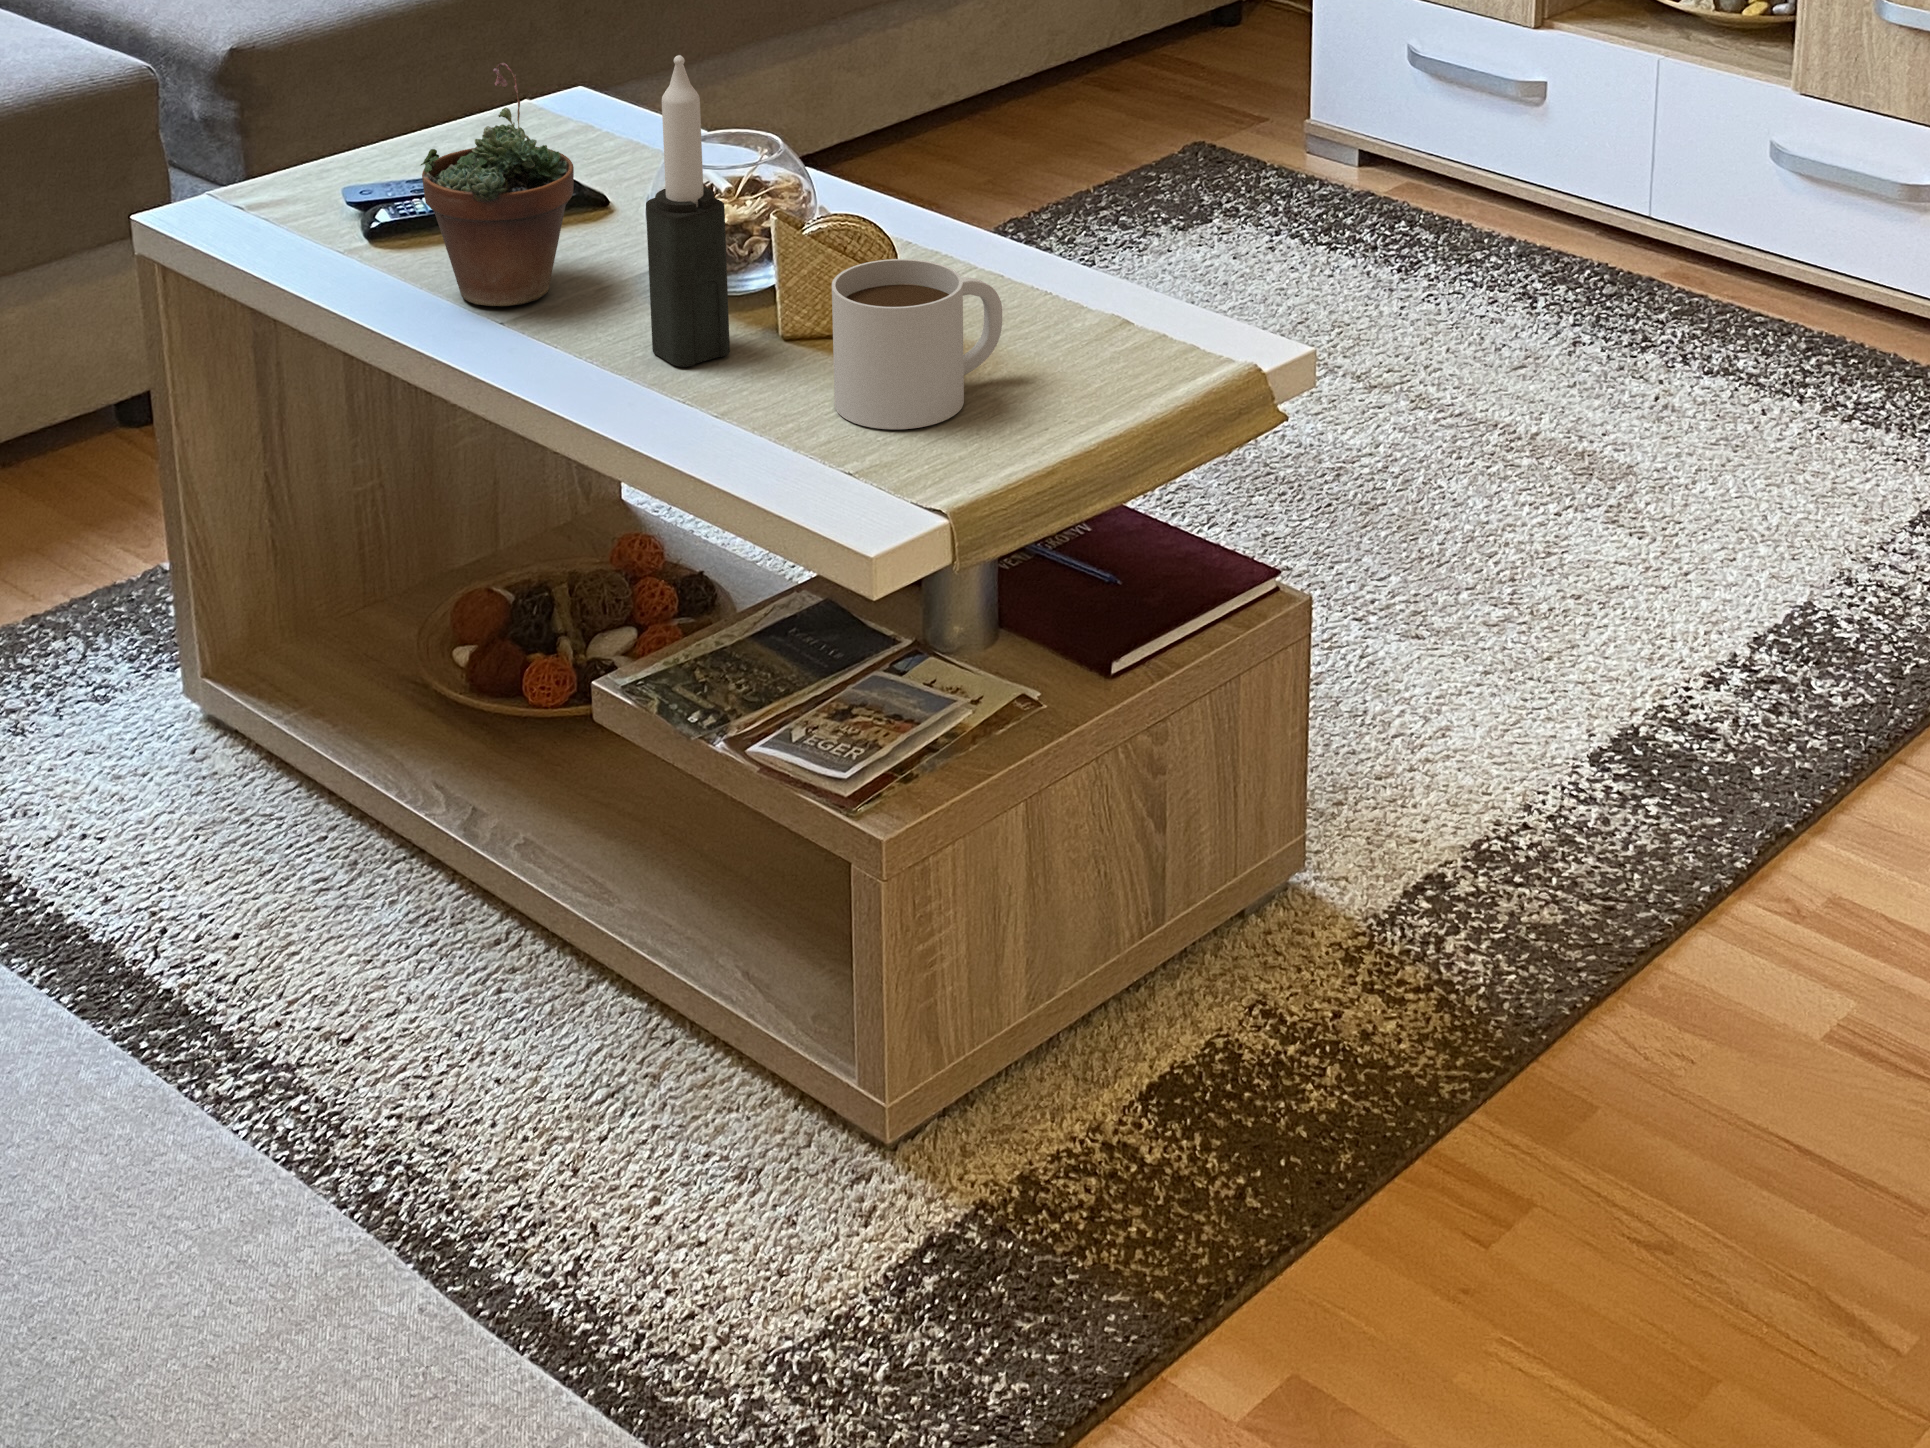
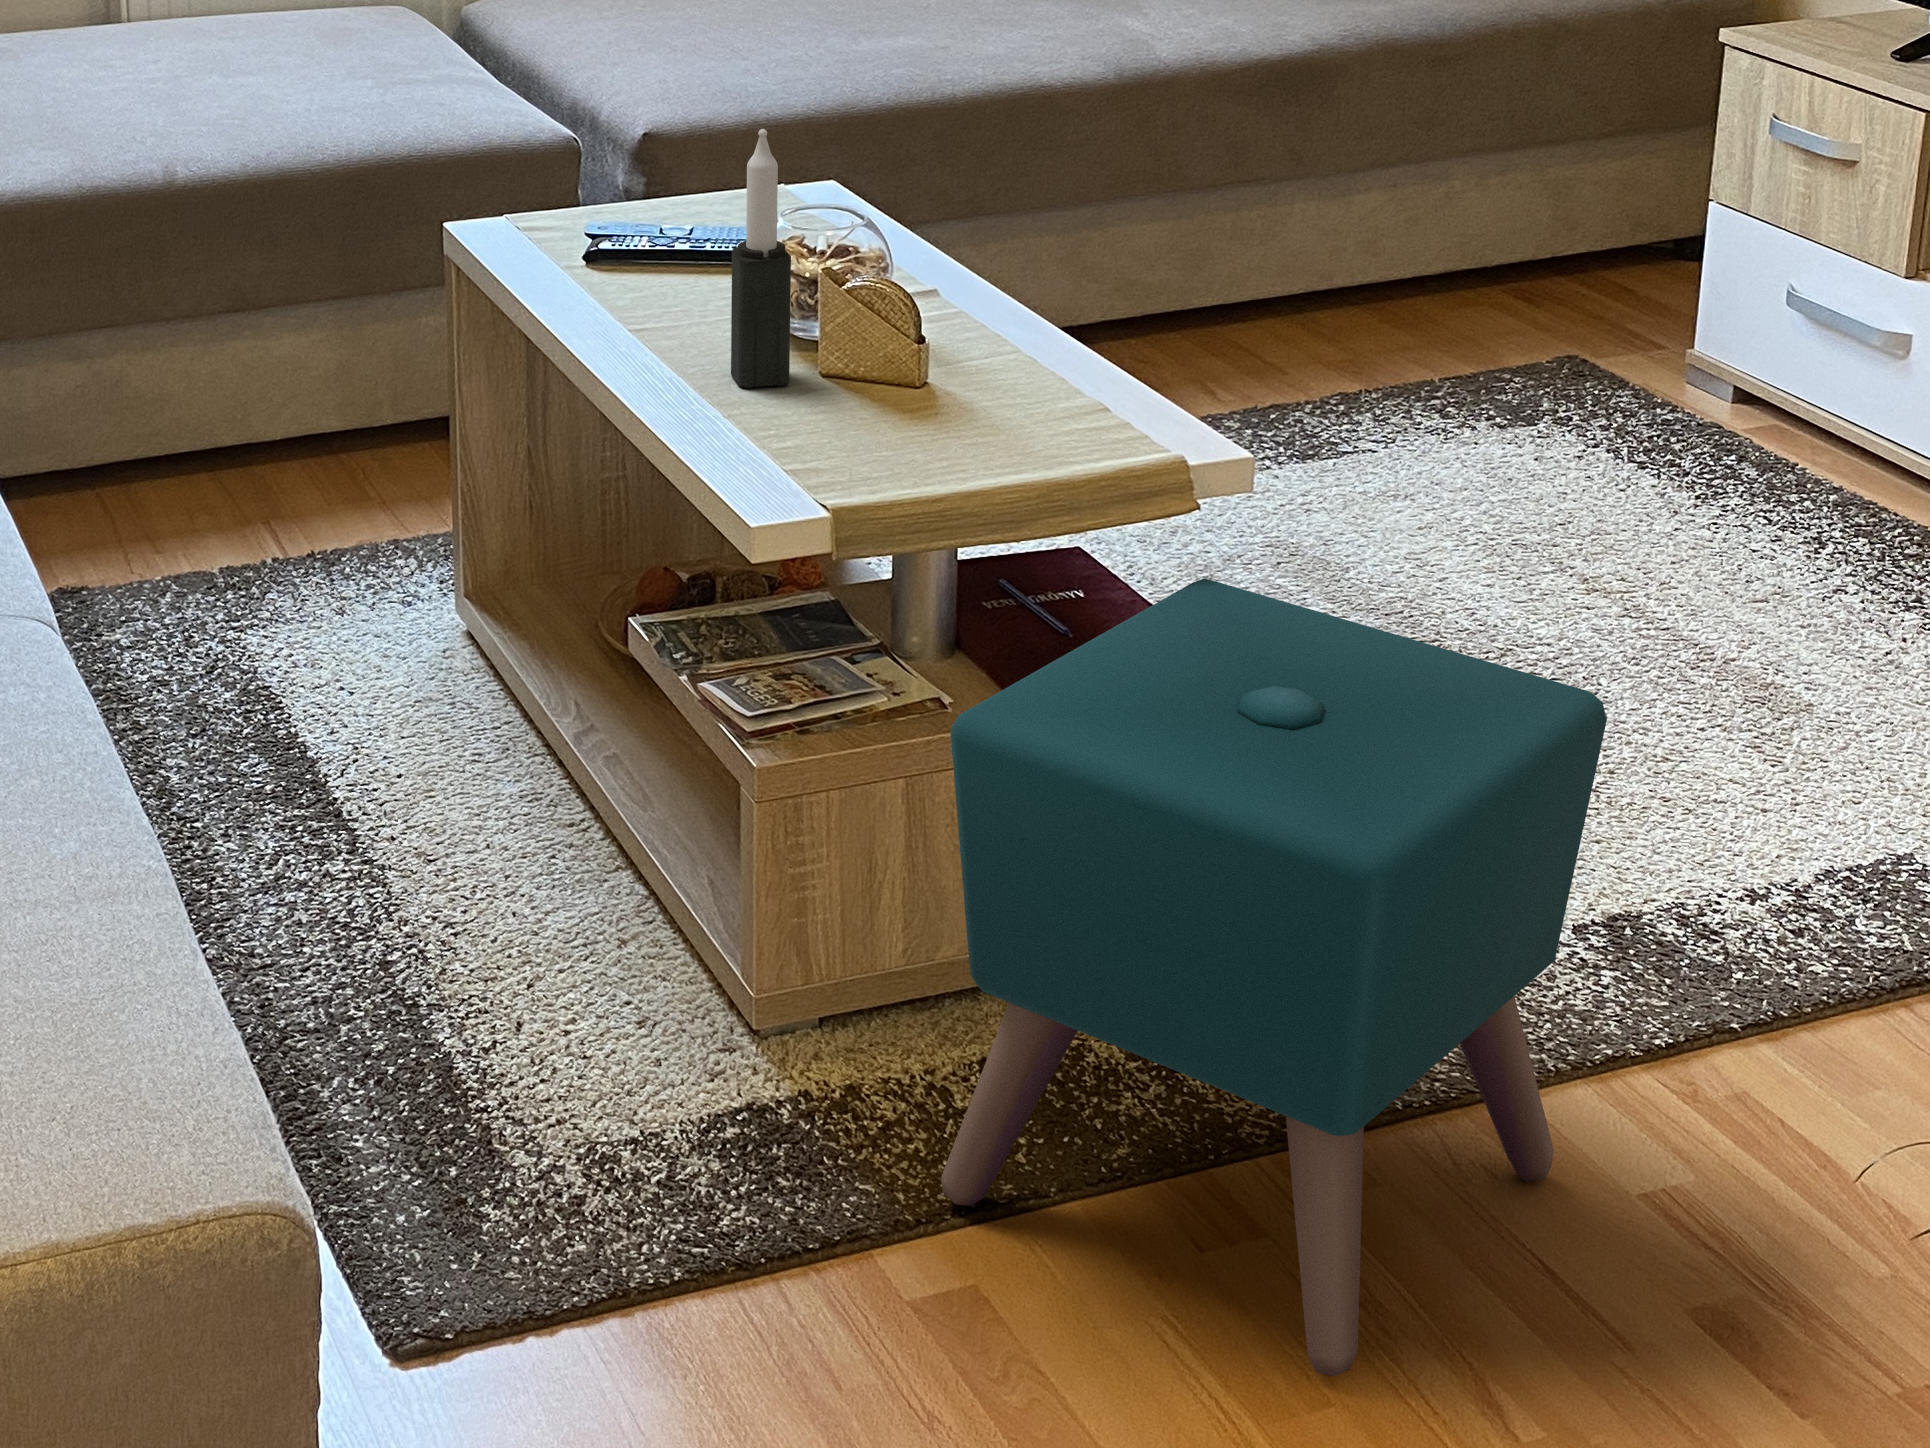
succulent plant: present [421,63,574,306] -> none [598,128,717,327]
mug: present [832,259,1002,429] -> none [835,319,991,458]
ottoman: none [1203,501,1806,1364] -> present [941,578,1607,1377]

